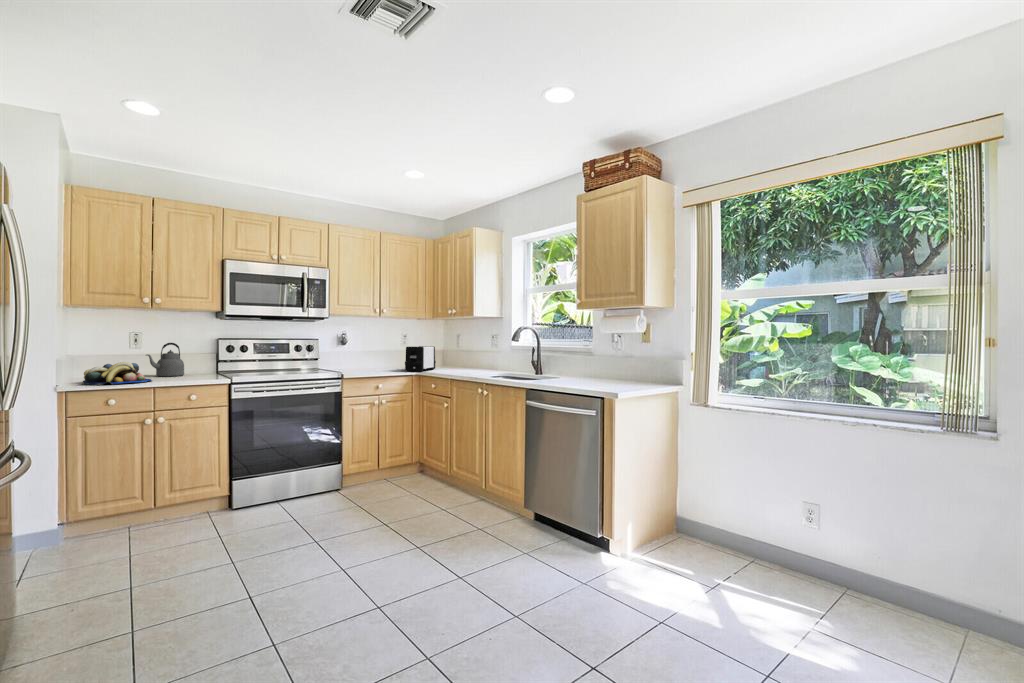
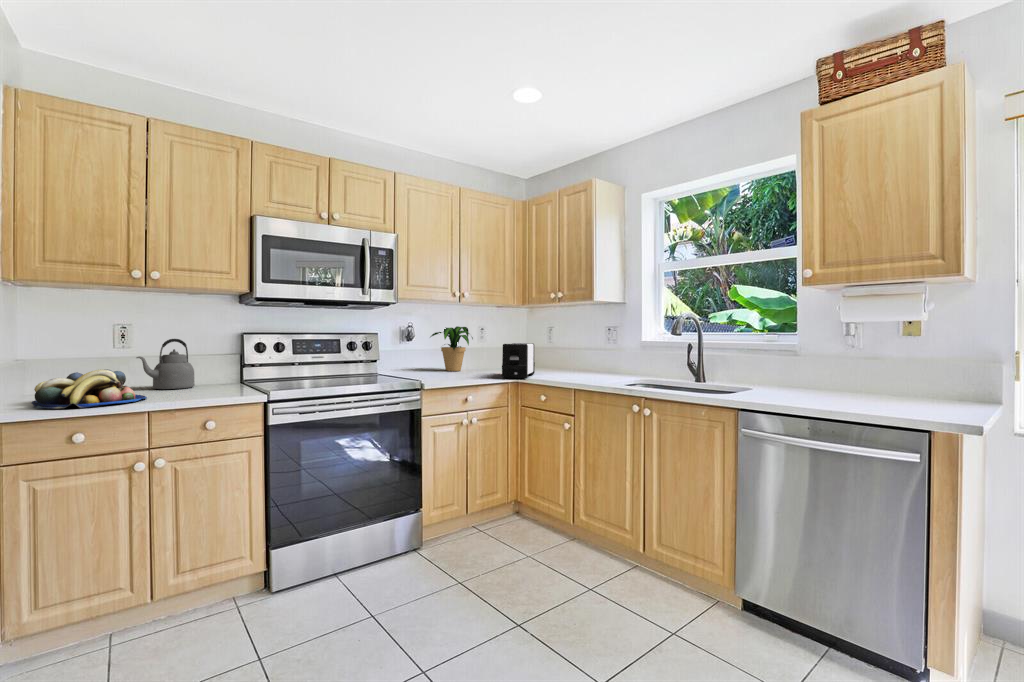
potted plant: none [360,334,396,367] -> present [431,326,473,371]

